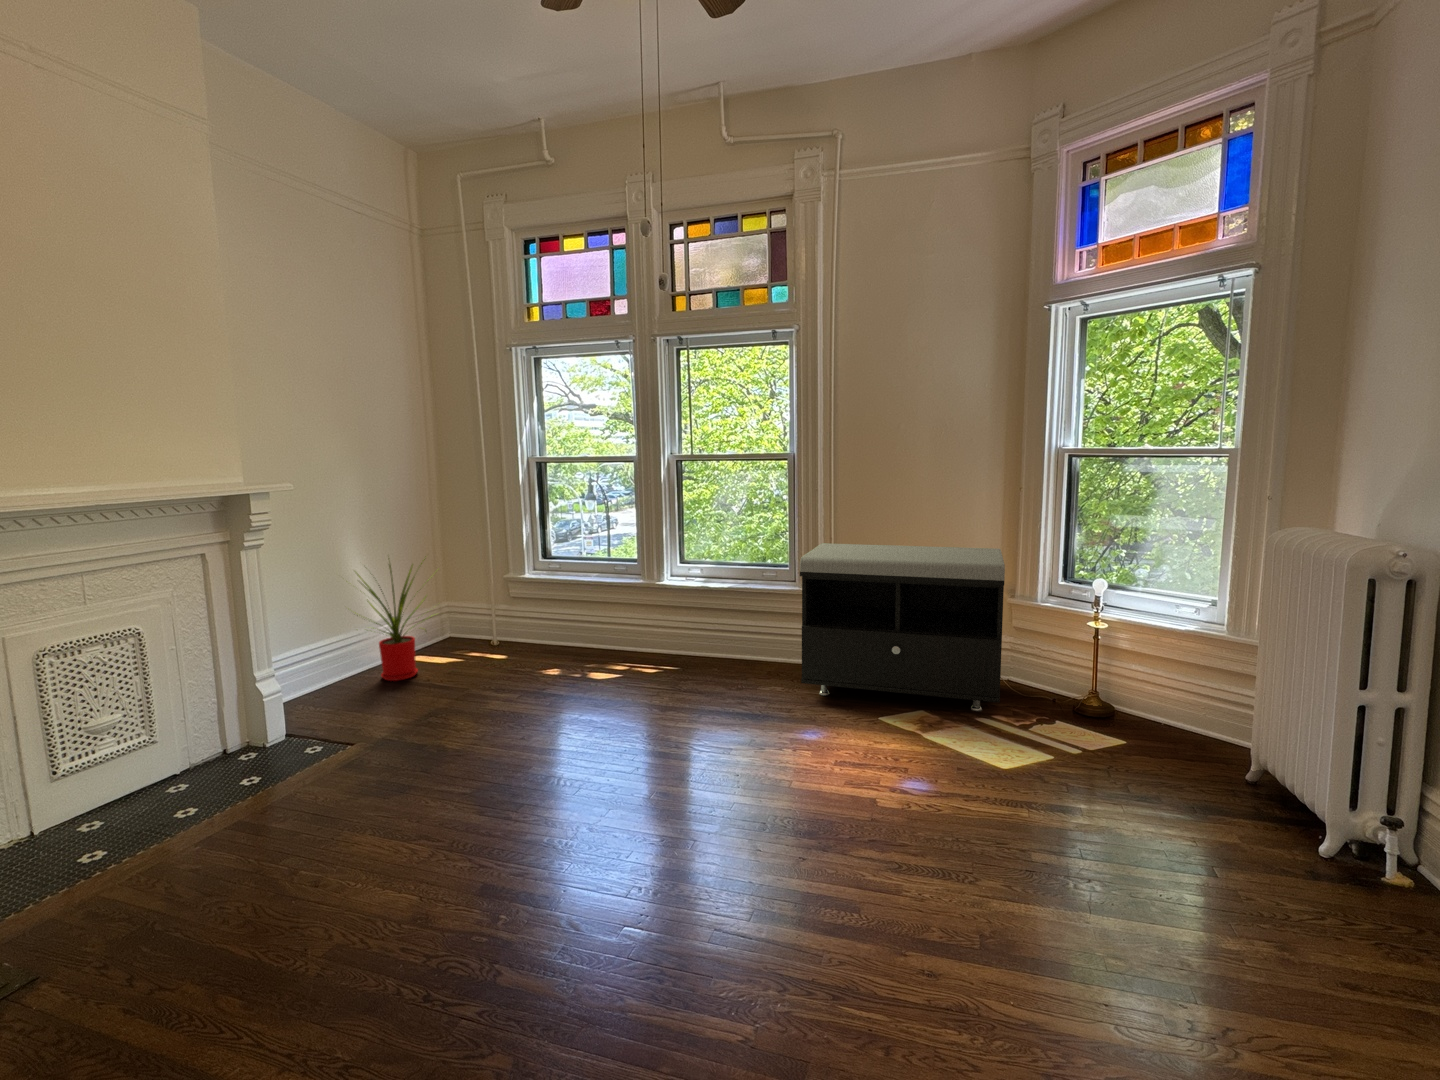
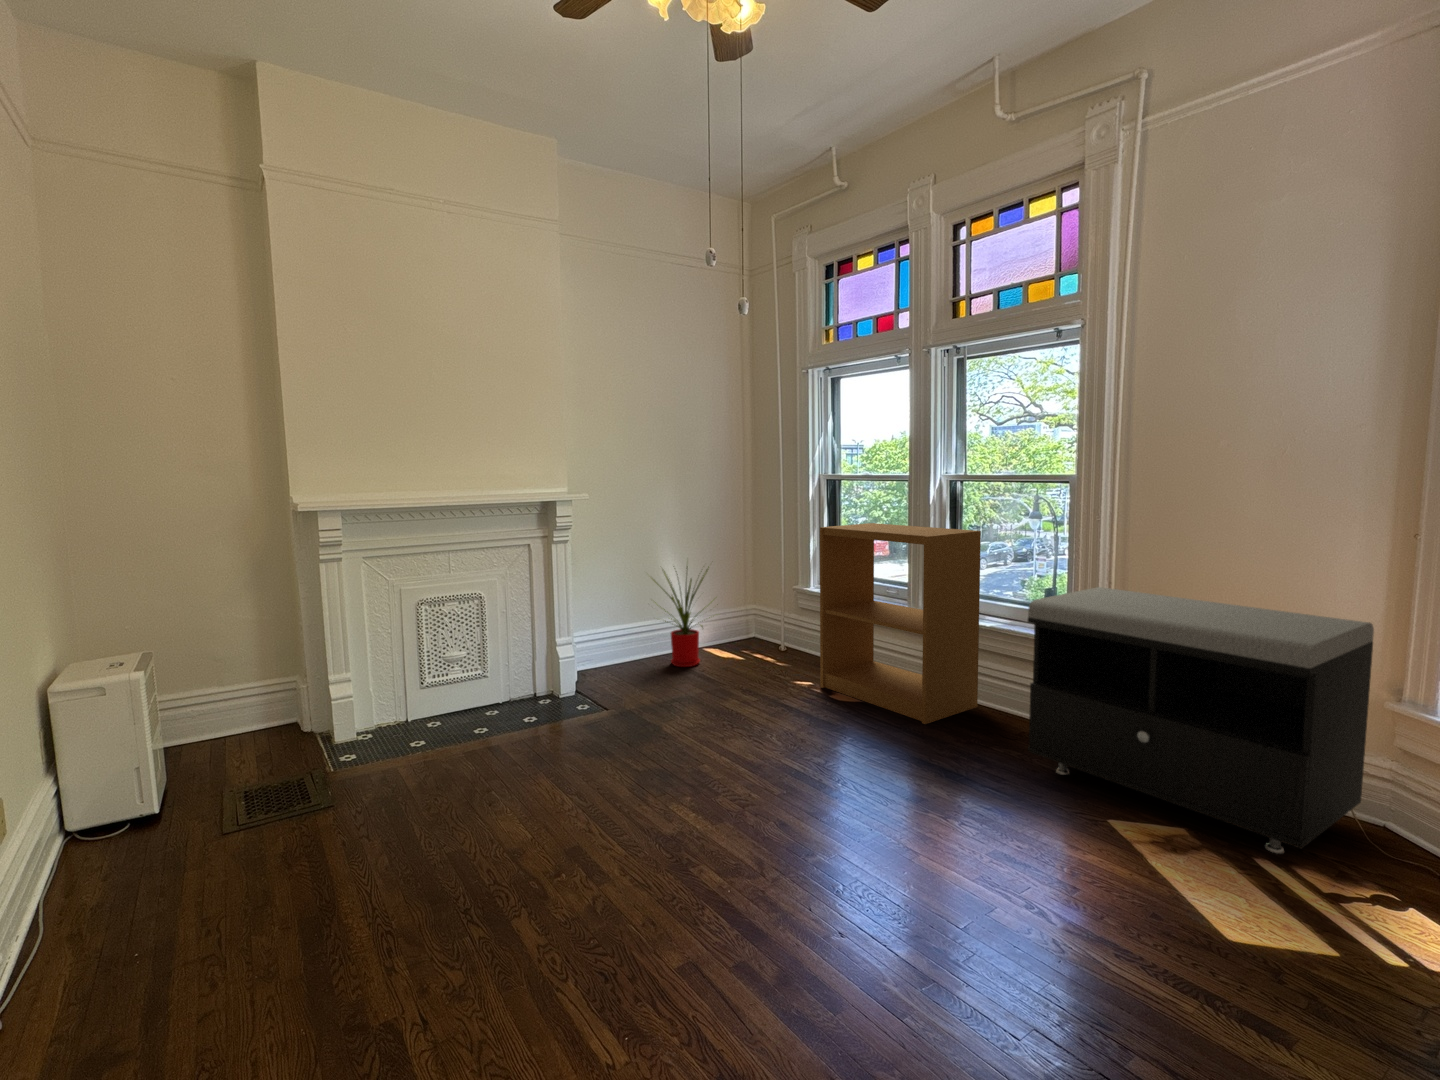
bookshelf: none [565,503,719,682] -> present [820,523,981,724]

